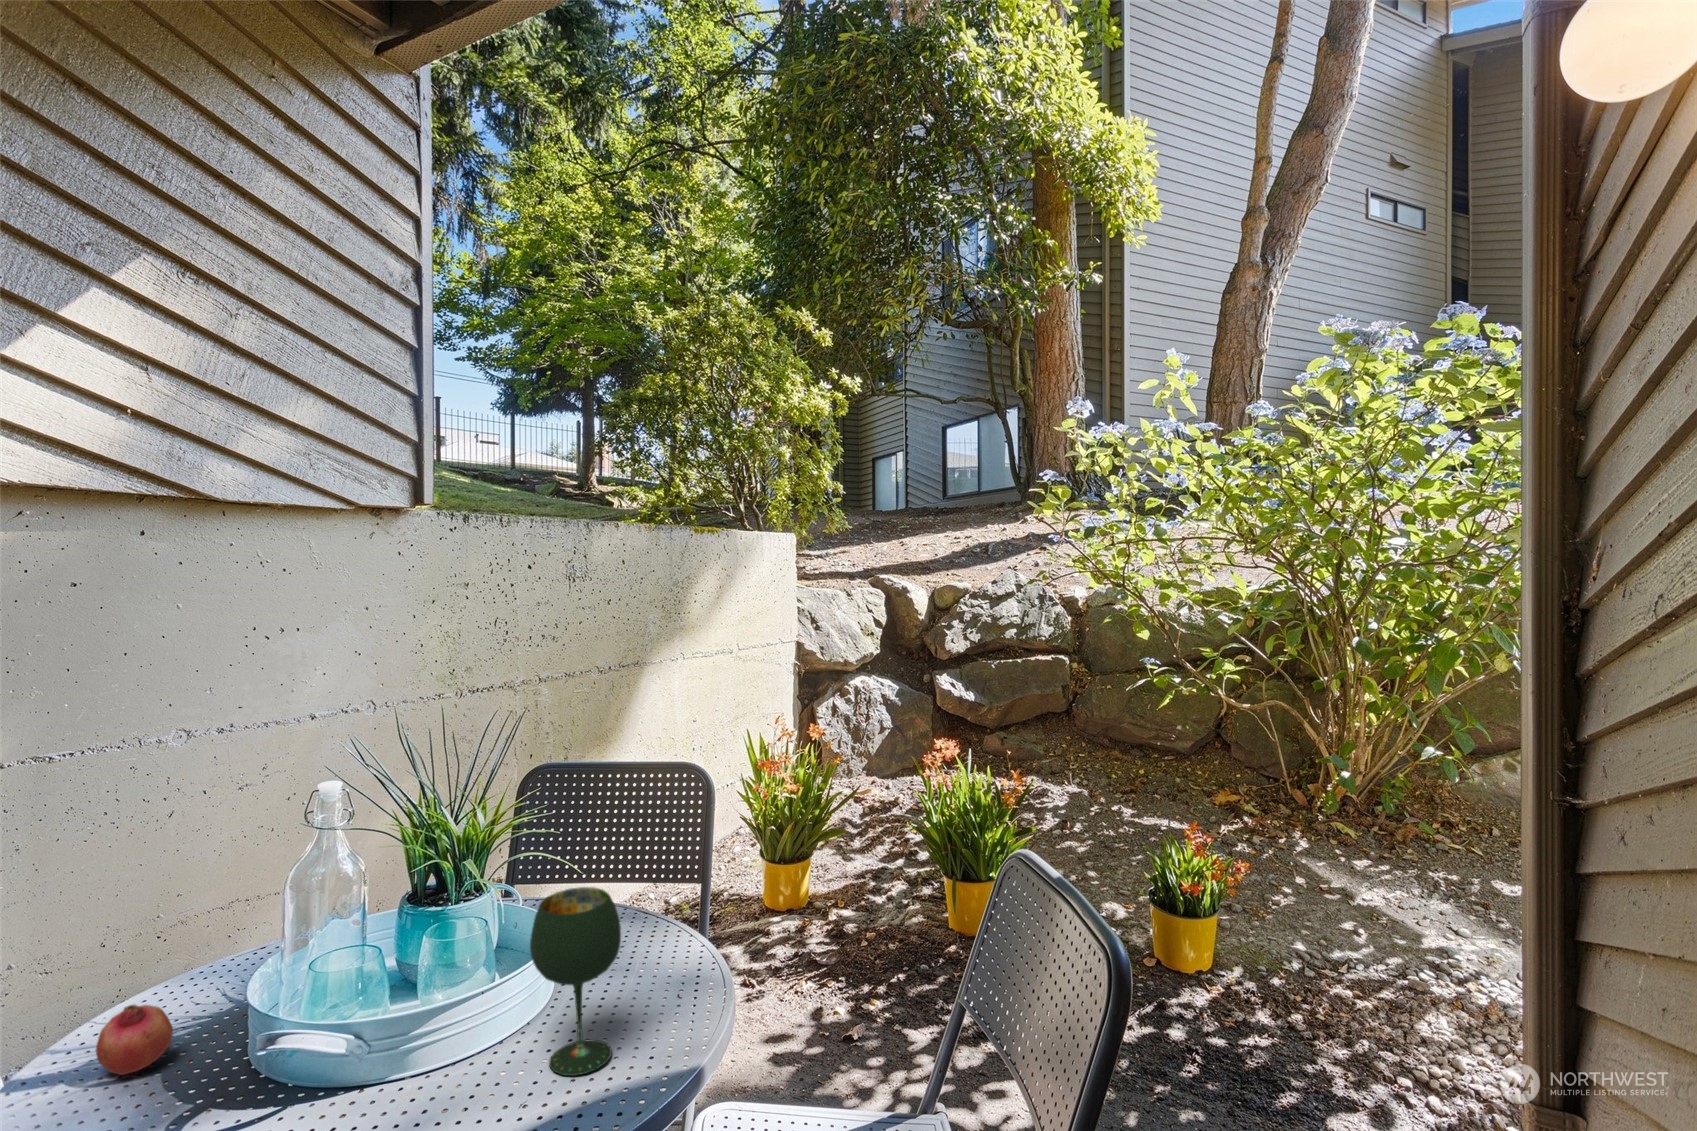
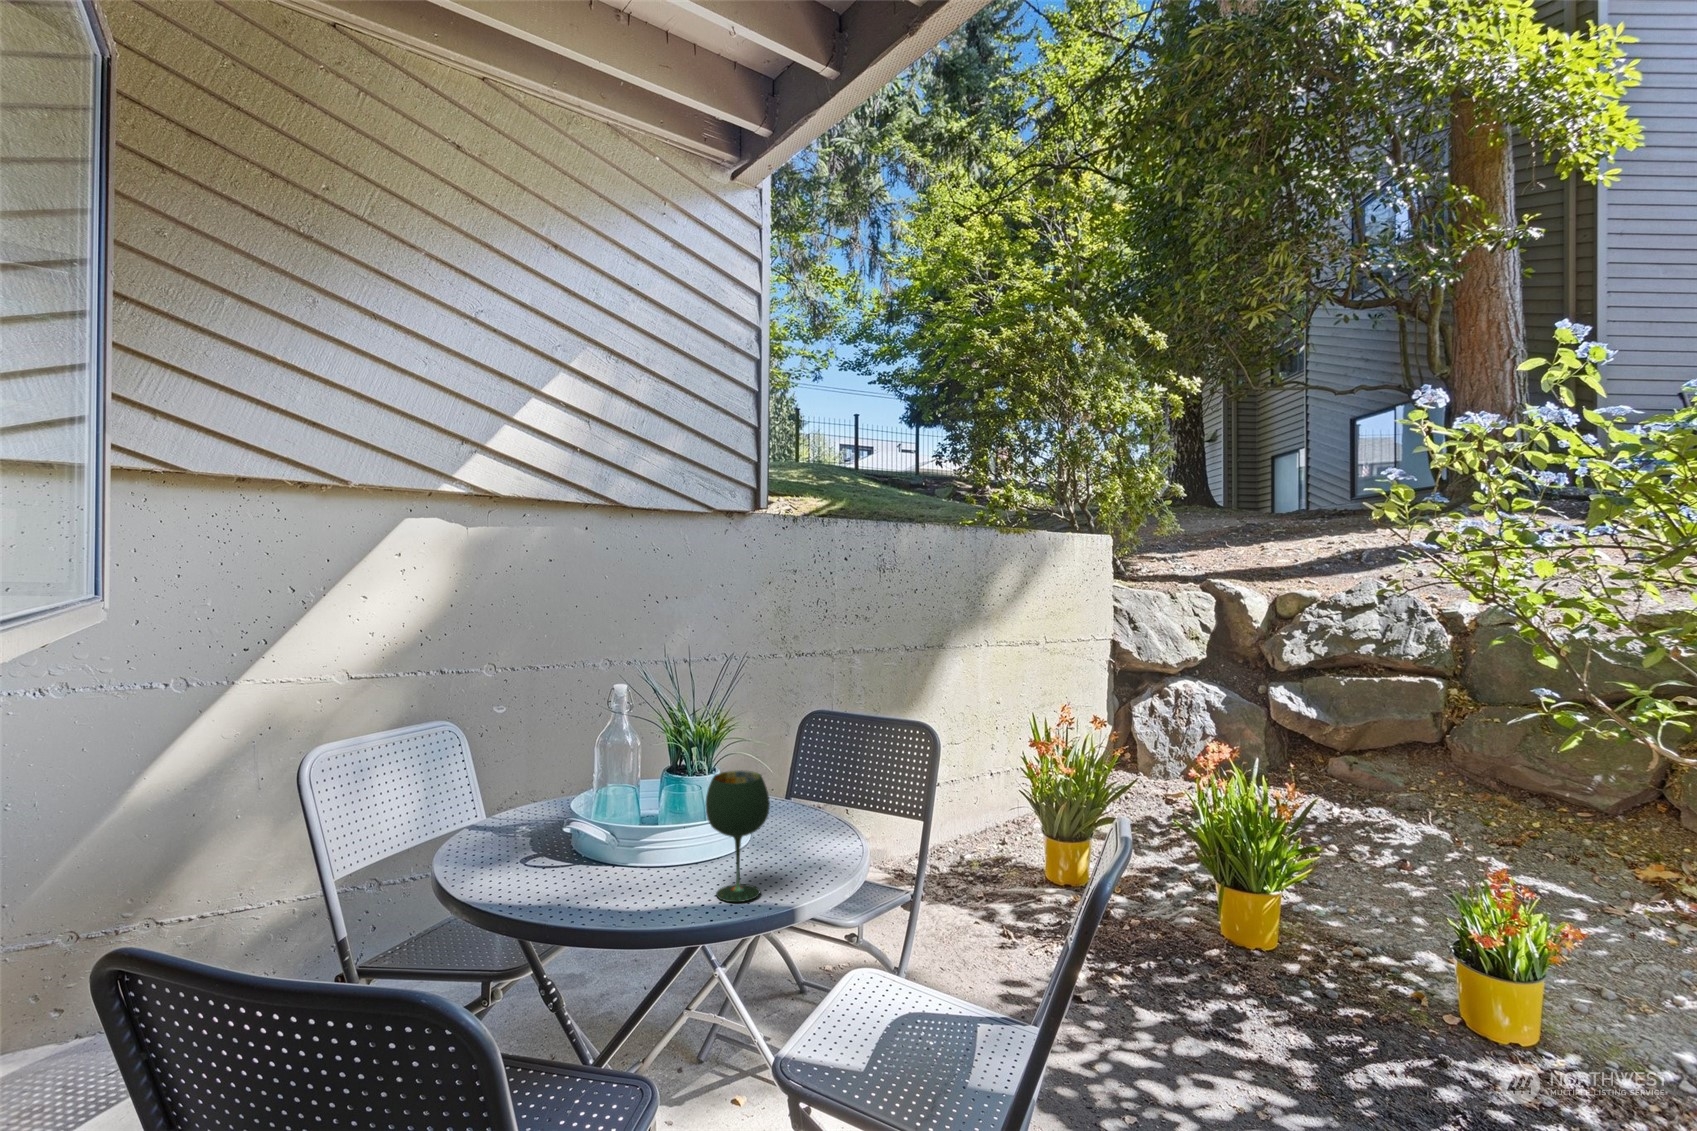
fruit: present [96,1005,173,1075] -> none [479,801,520,844]

